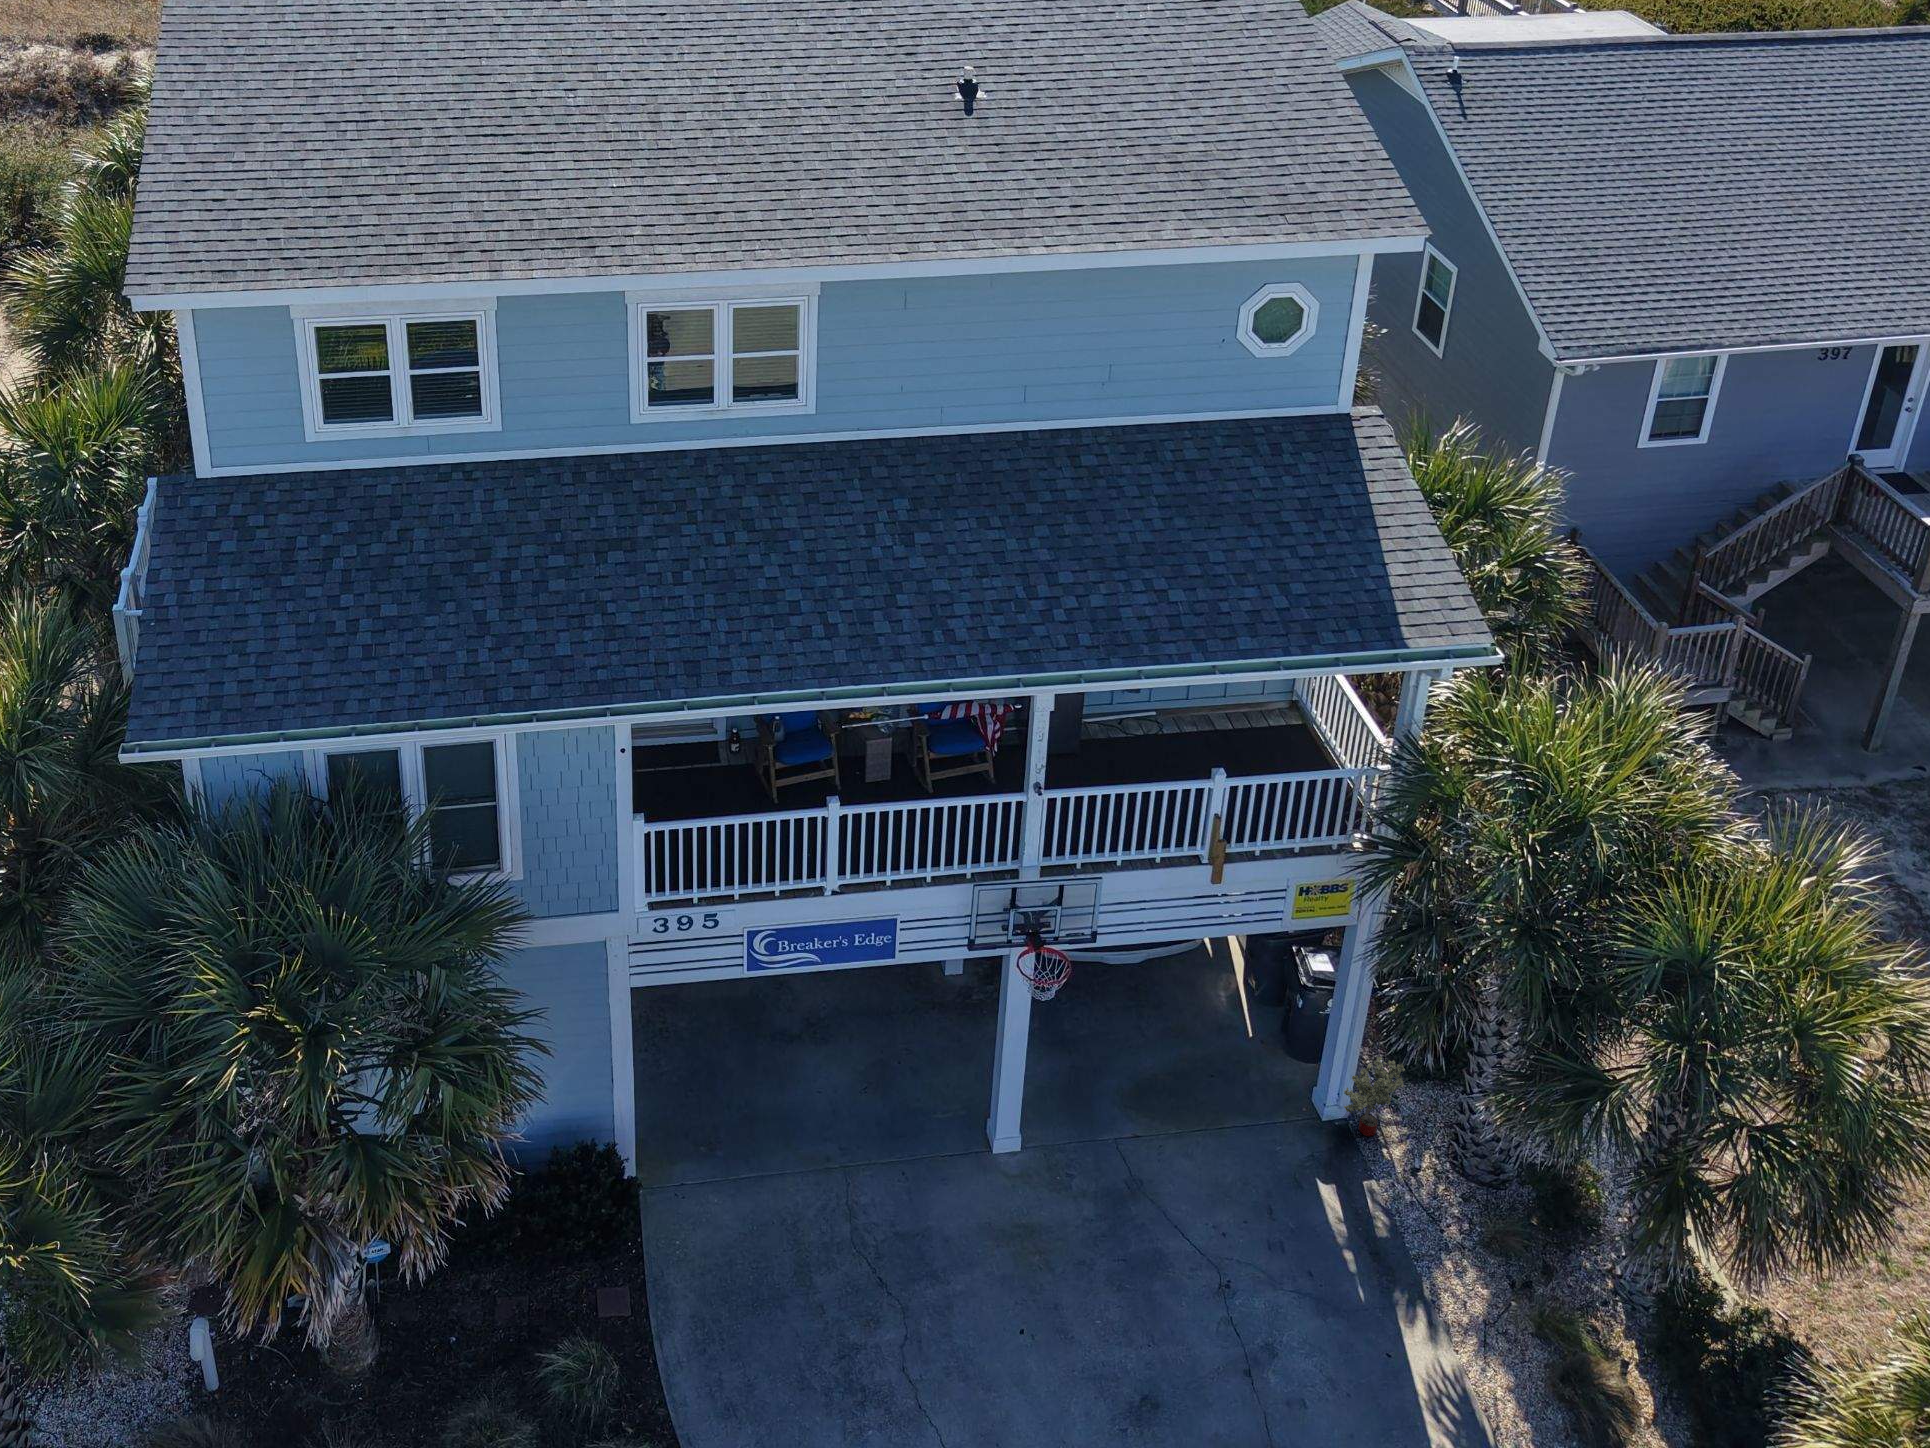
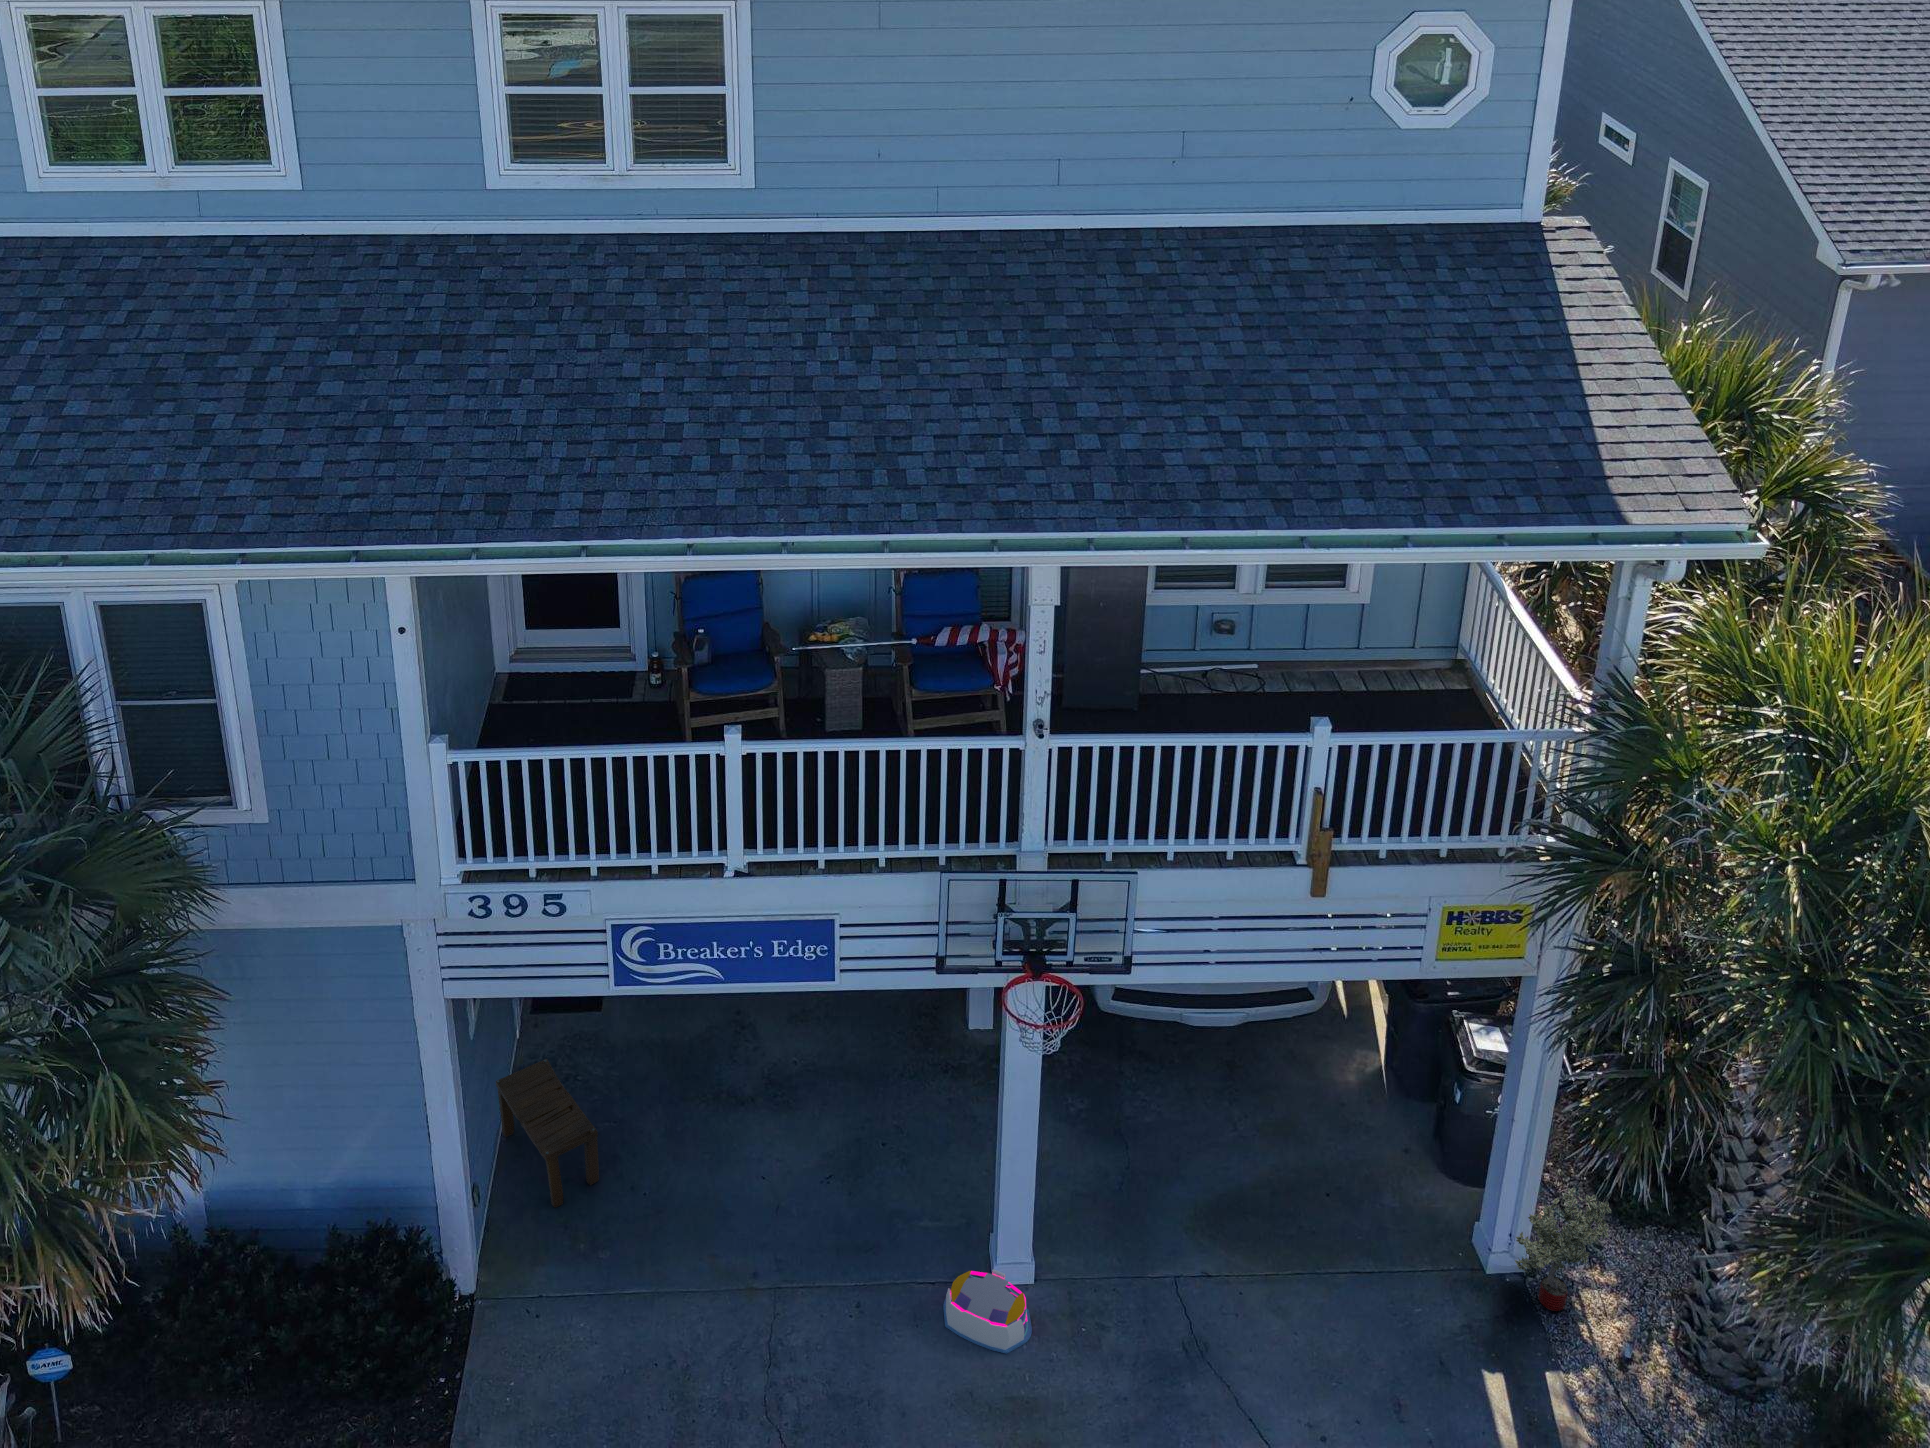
bench: none [635,1017,717,1120] -> present [496,1059,599,1208]
storage bin: none [970,1138,1031,1192] -> present [943,1269,1032,1354]

